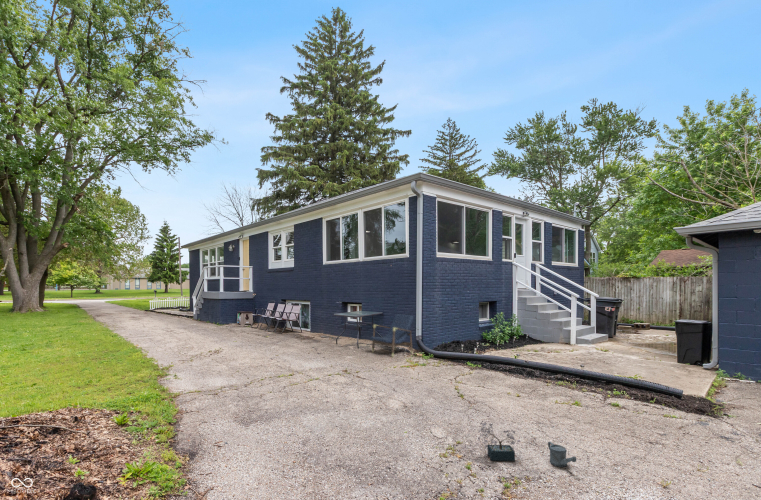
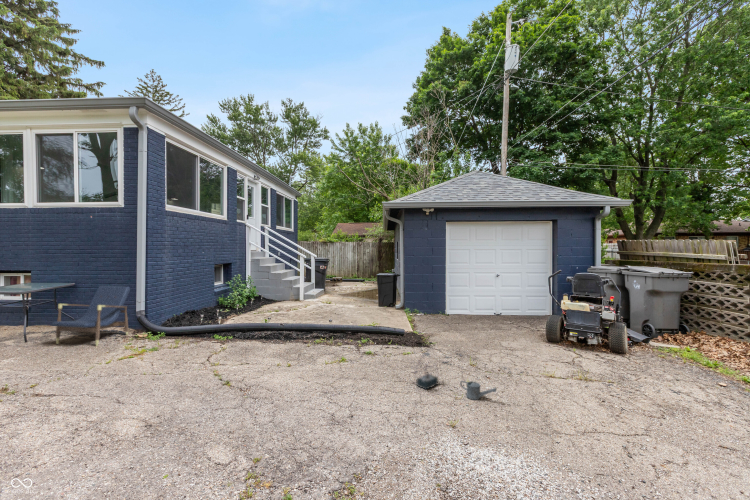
decorative plant: present [478,421,520,461] -> present [413,361,438,389]
watering can: present [548,442,577,467] -> present [460,381,496,400]

